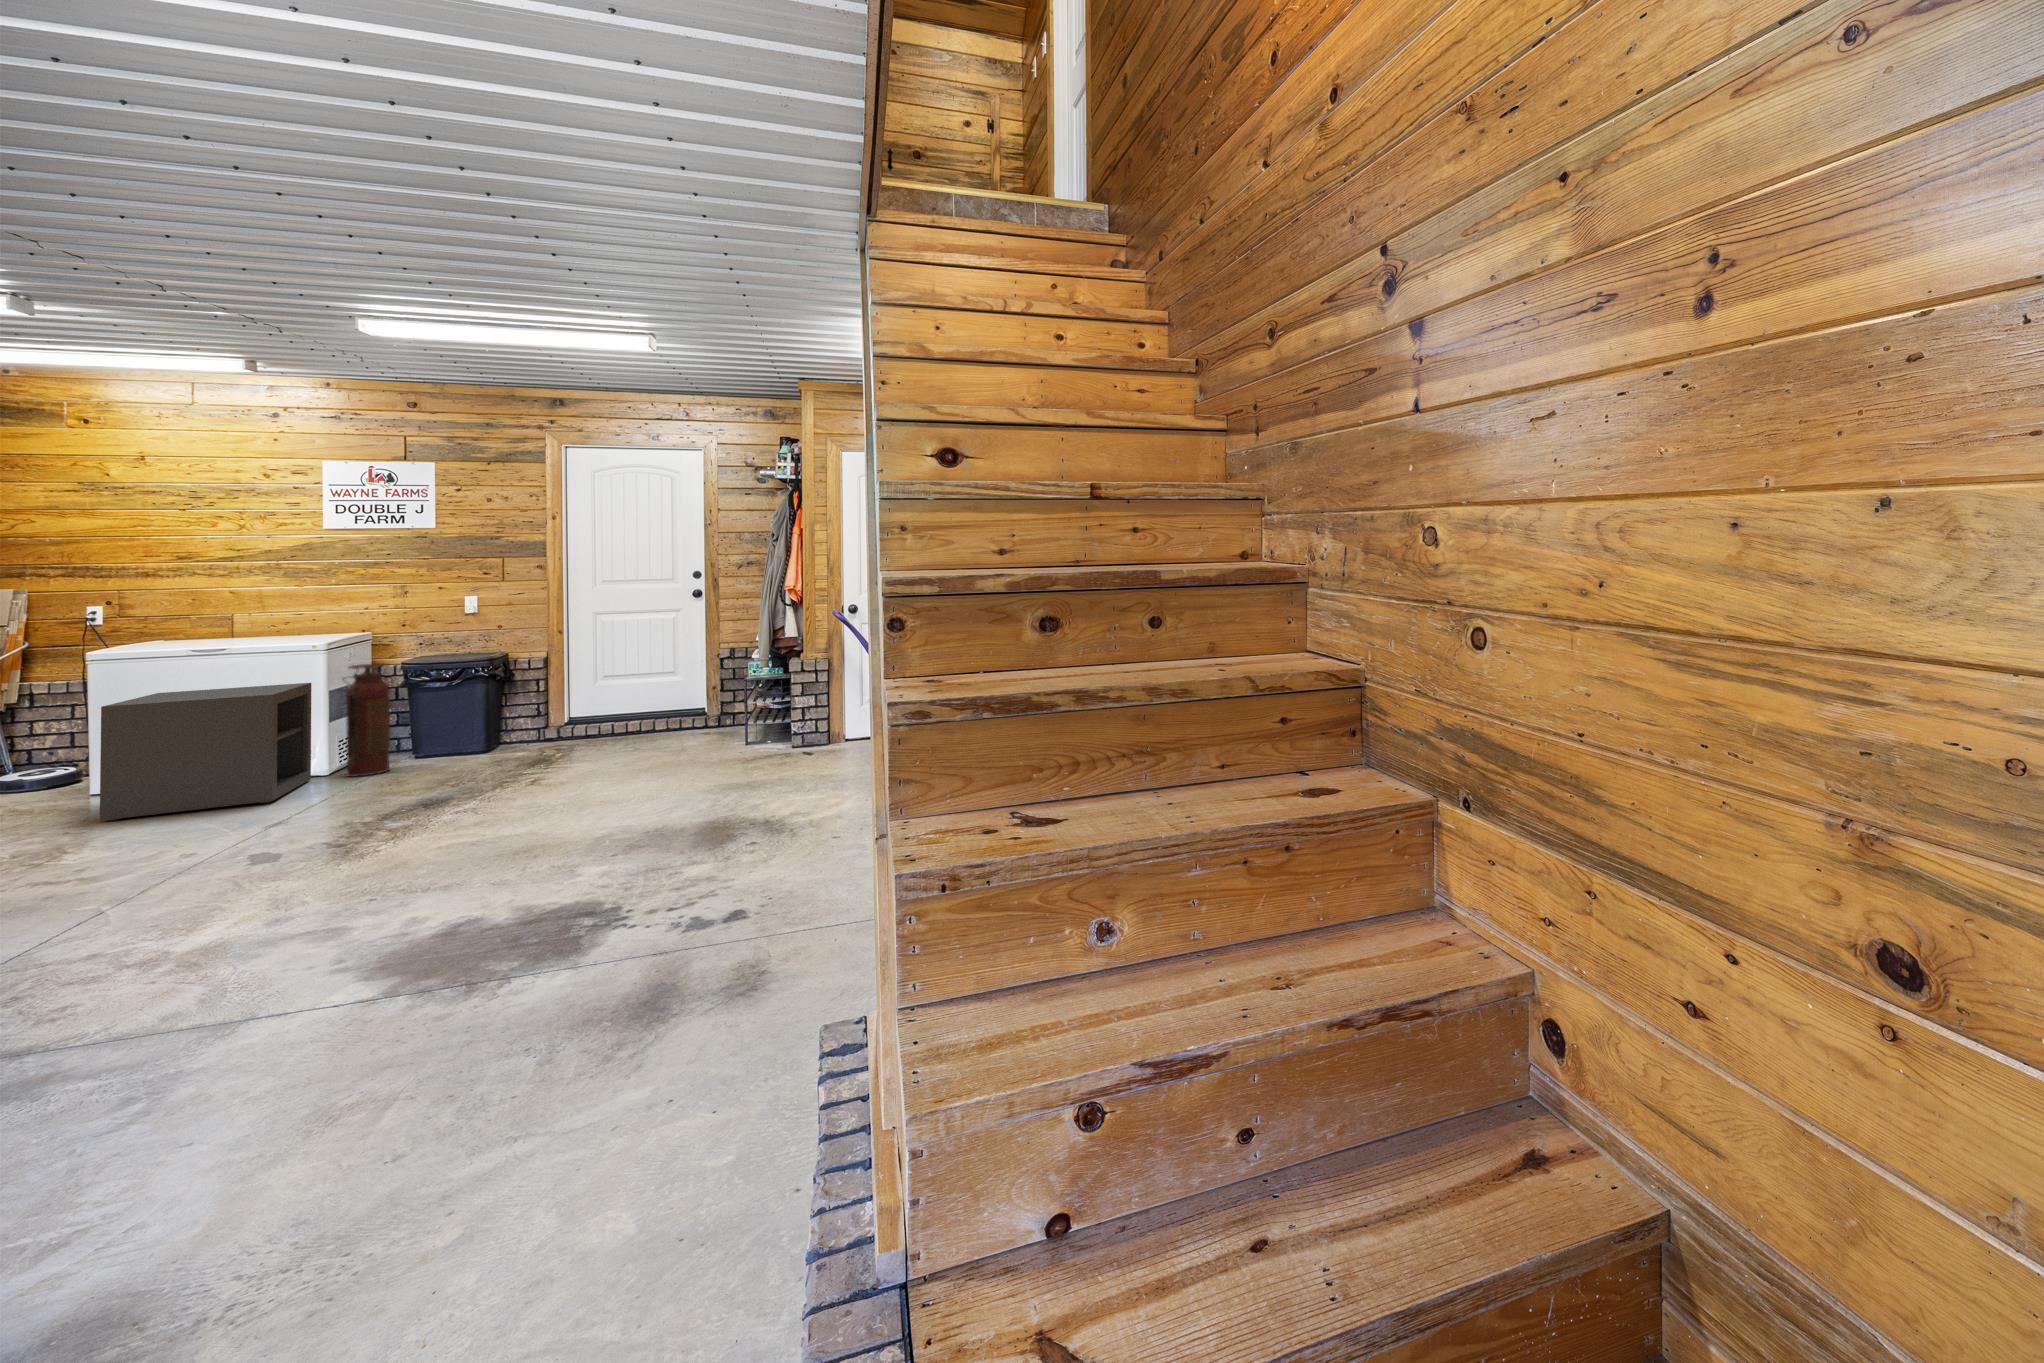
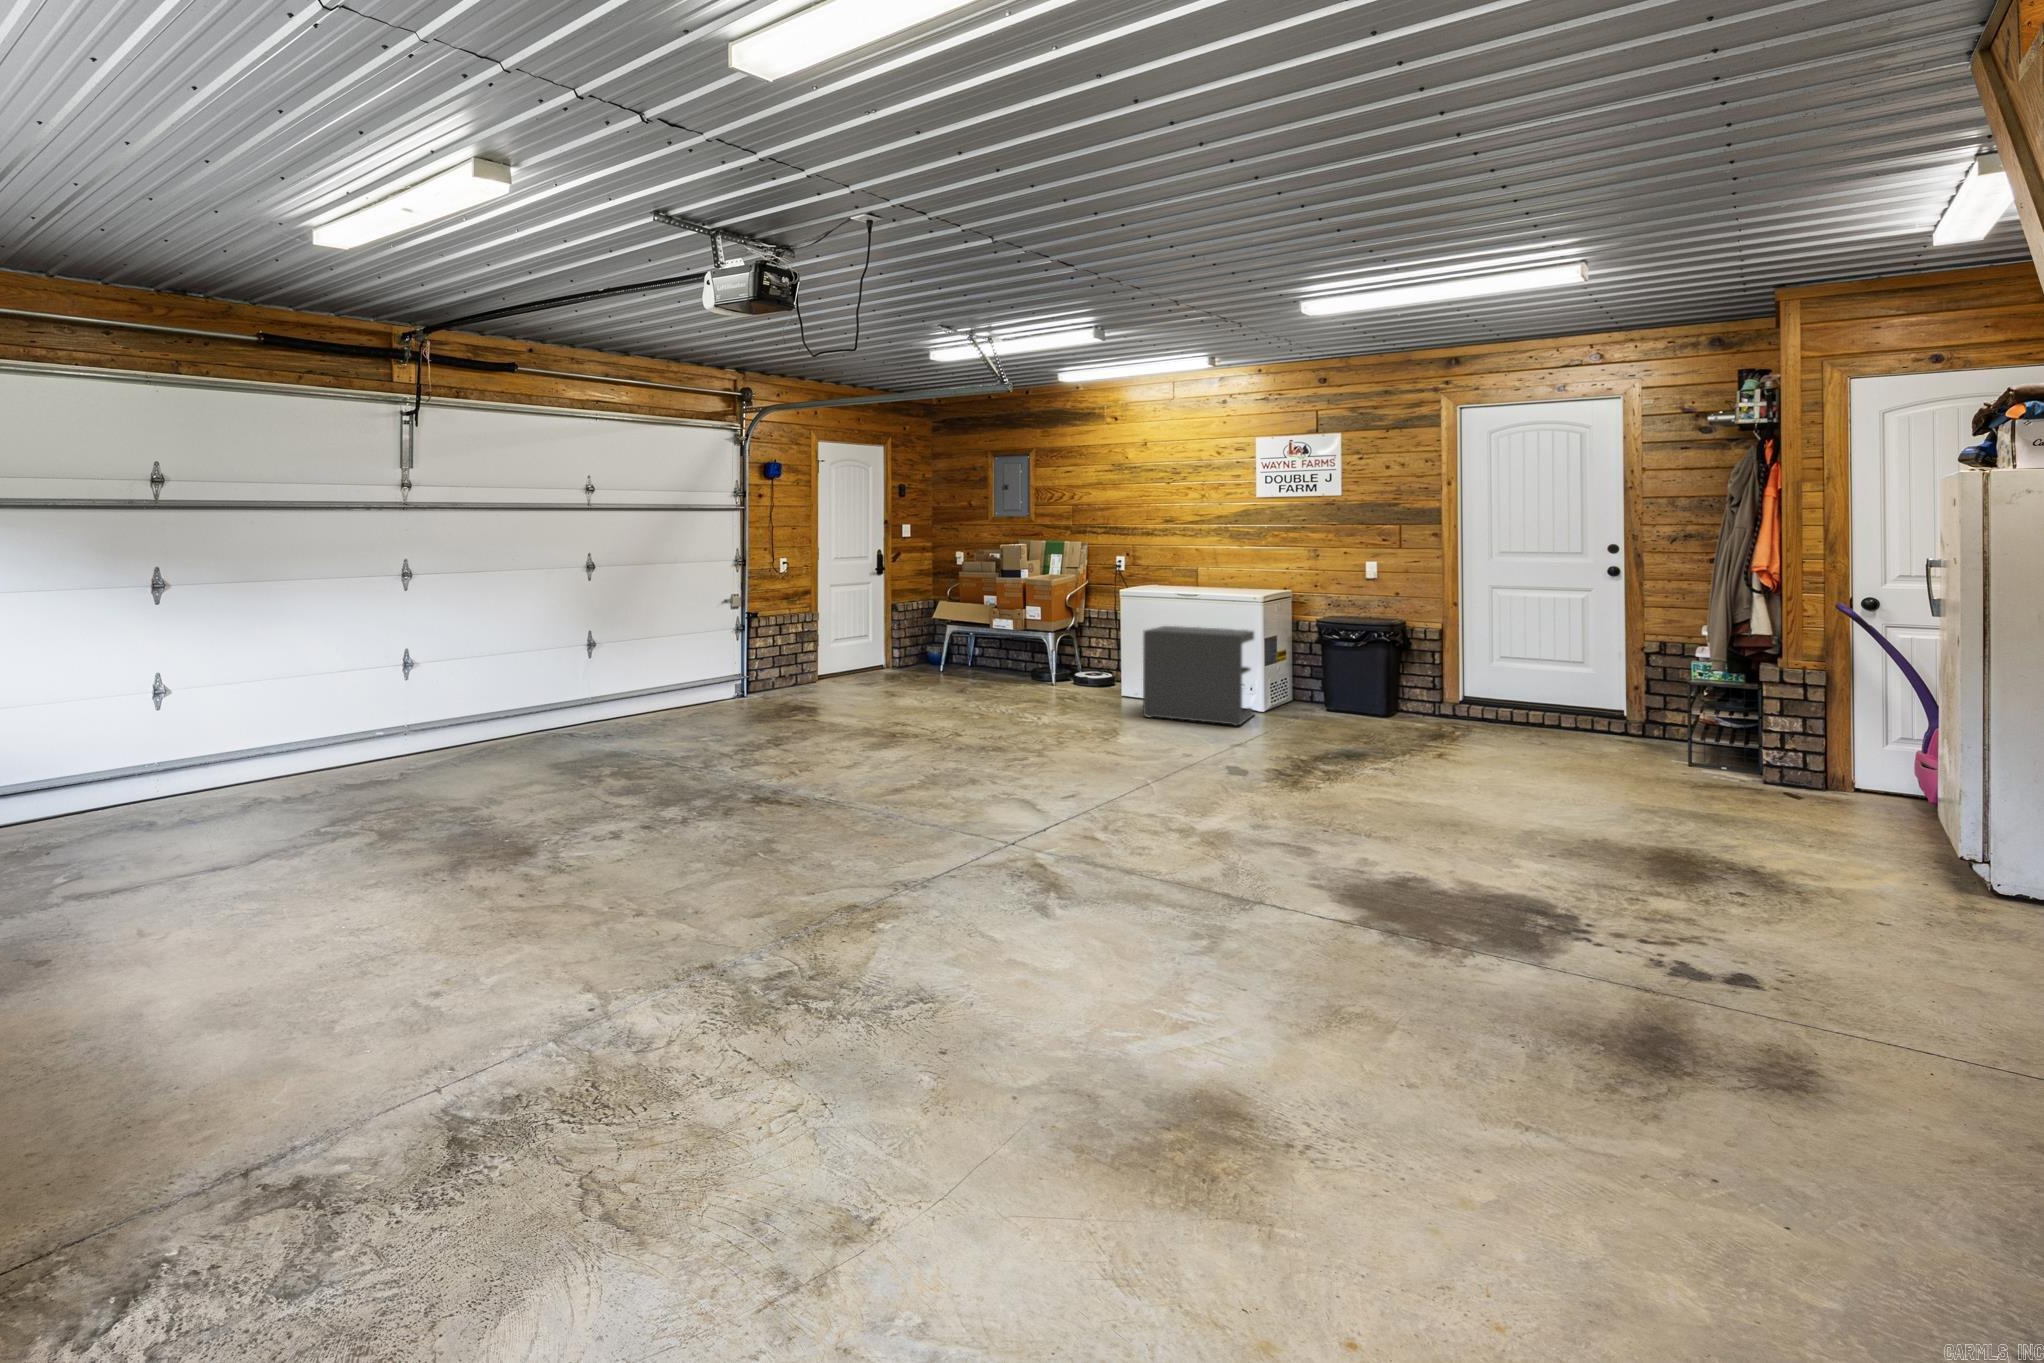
fire extinguisher: present [346,663,390,777] -> none [1276,619,1311,720]

